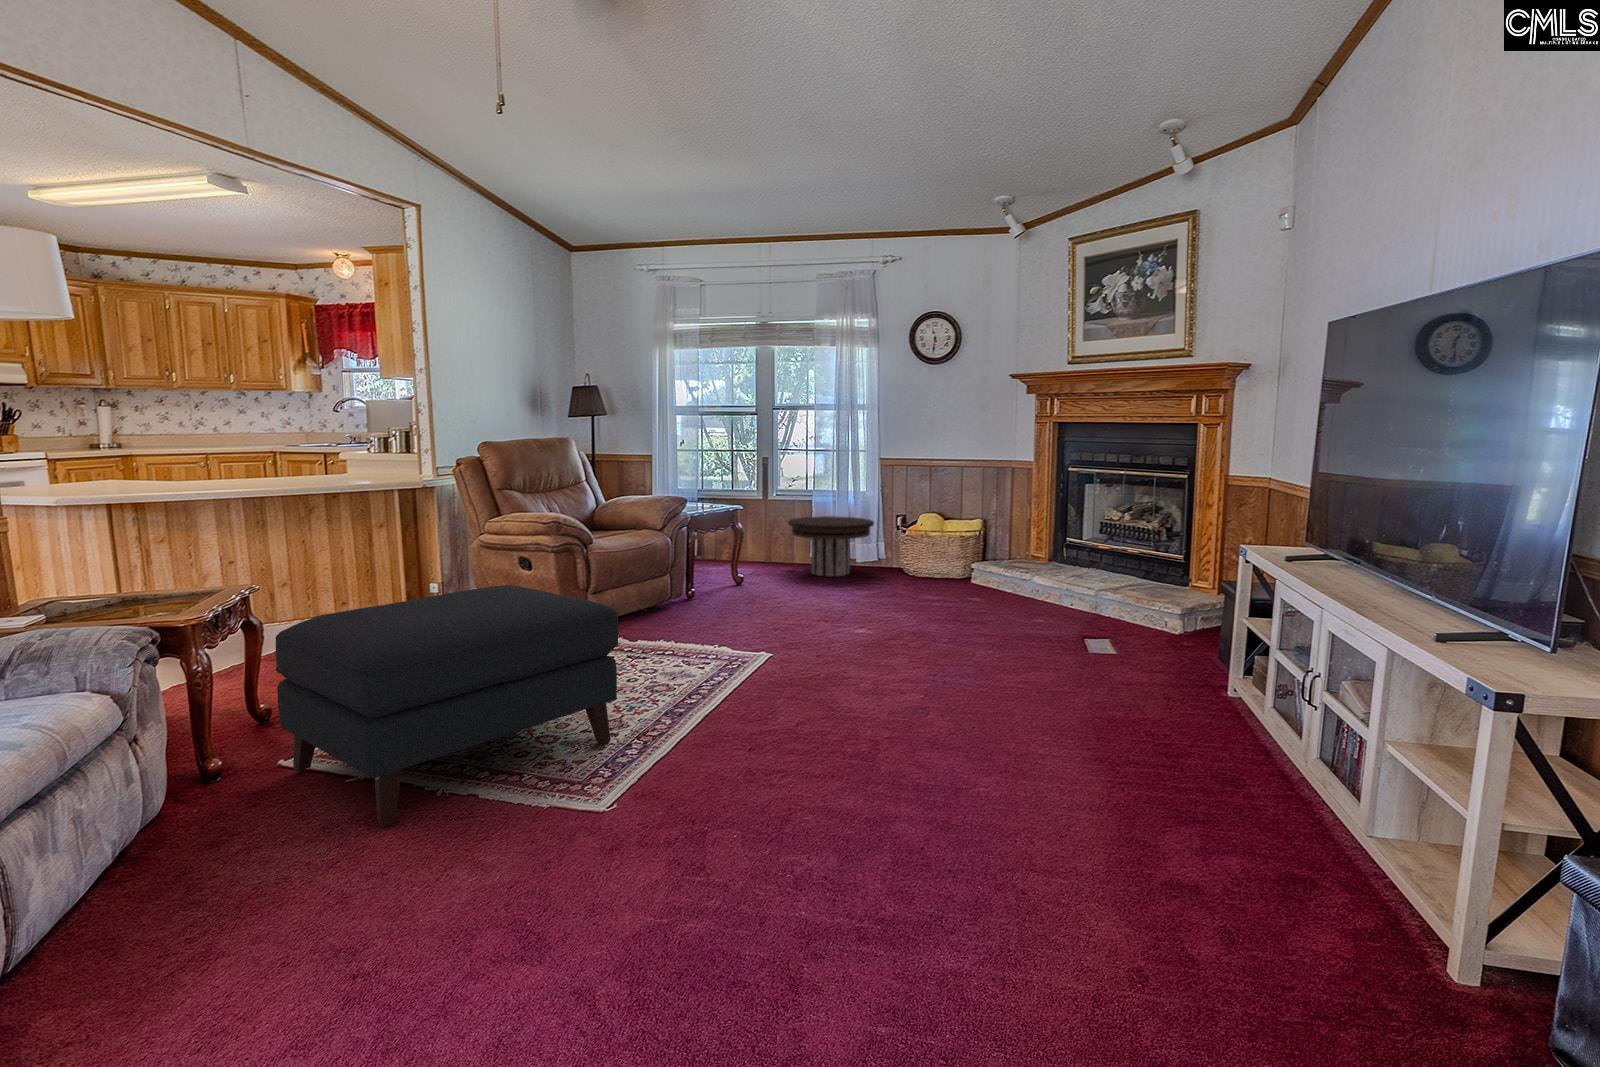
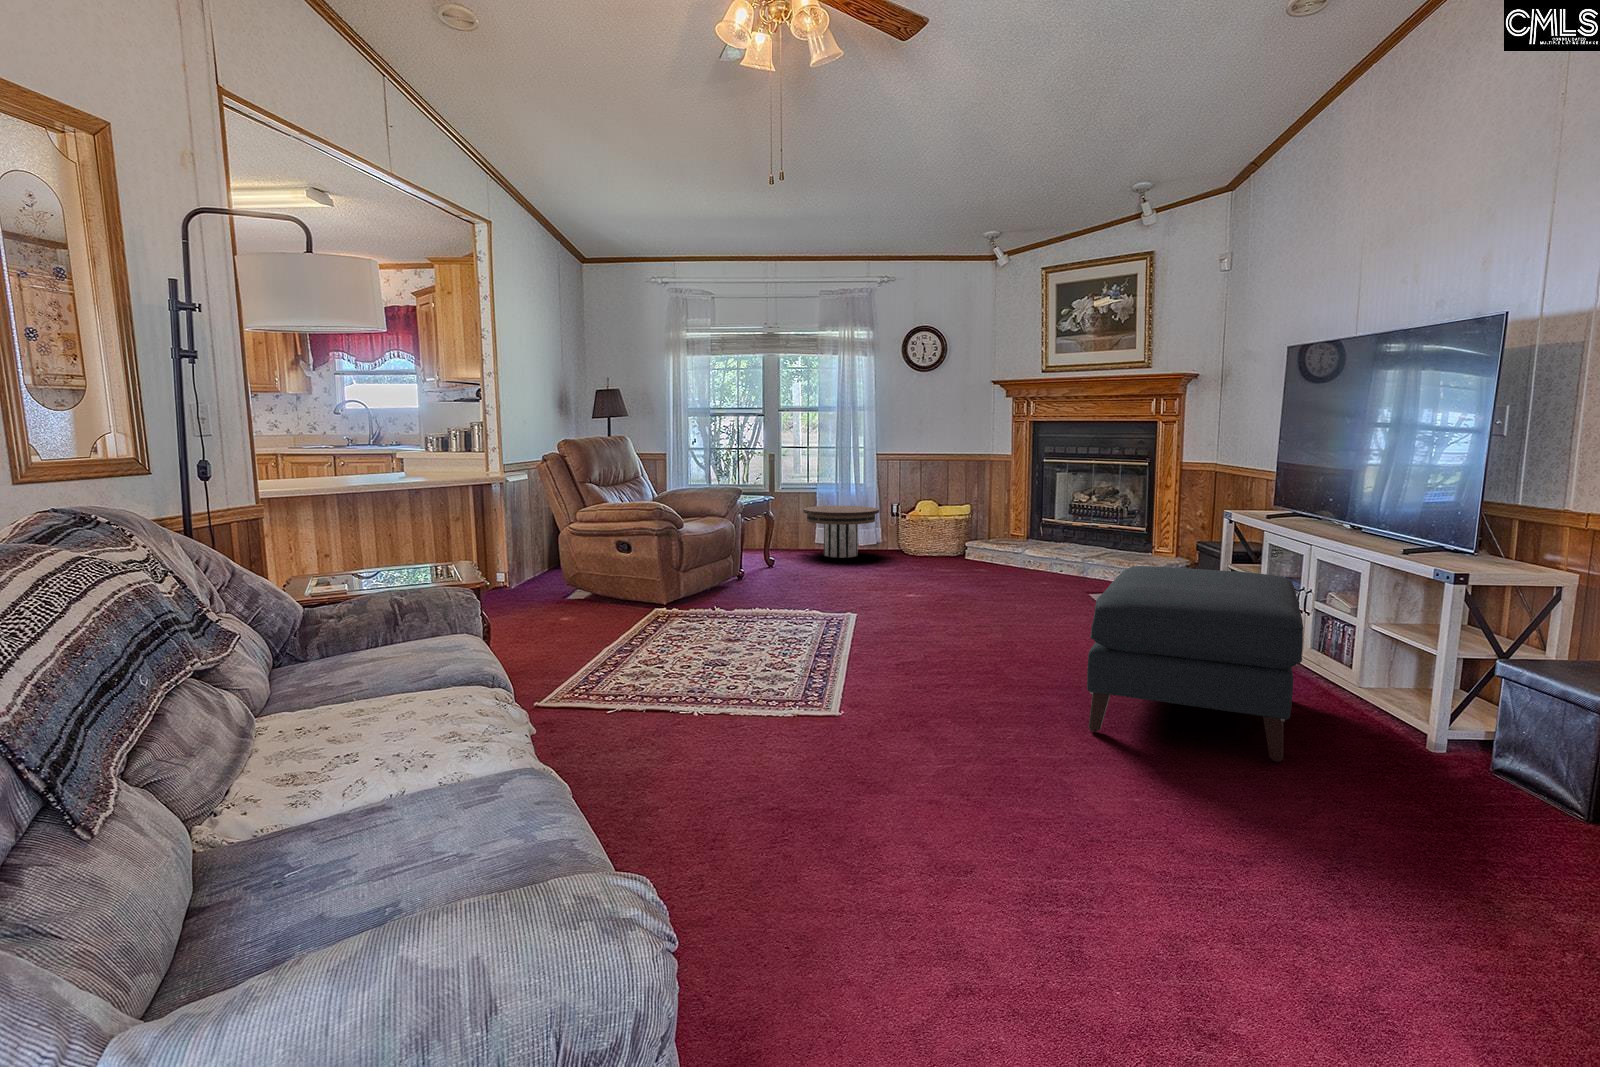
ottoman: present [275,585,619,827] -> present [1087,566,1304,762]

